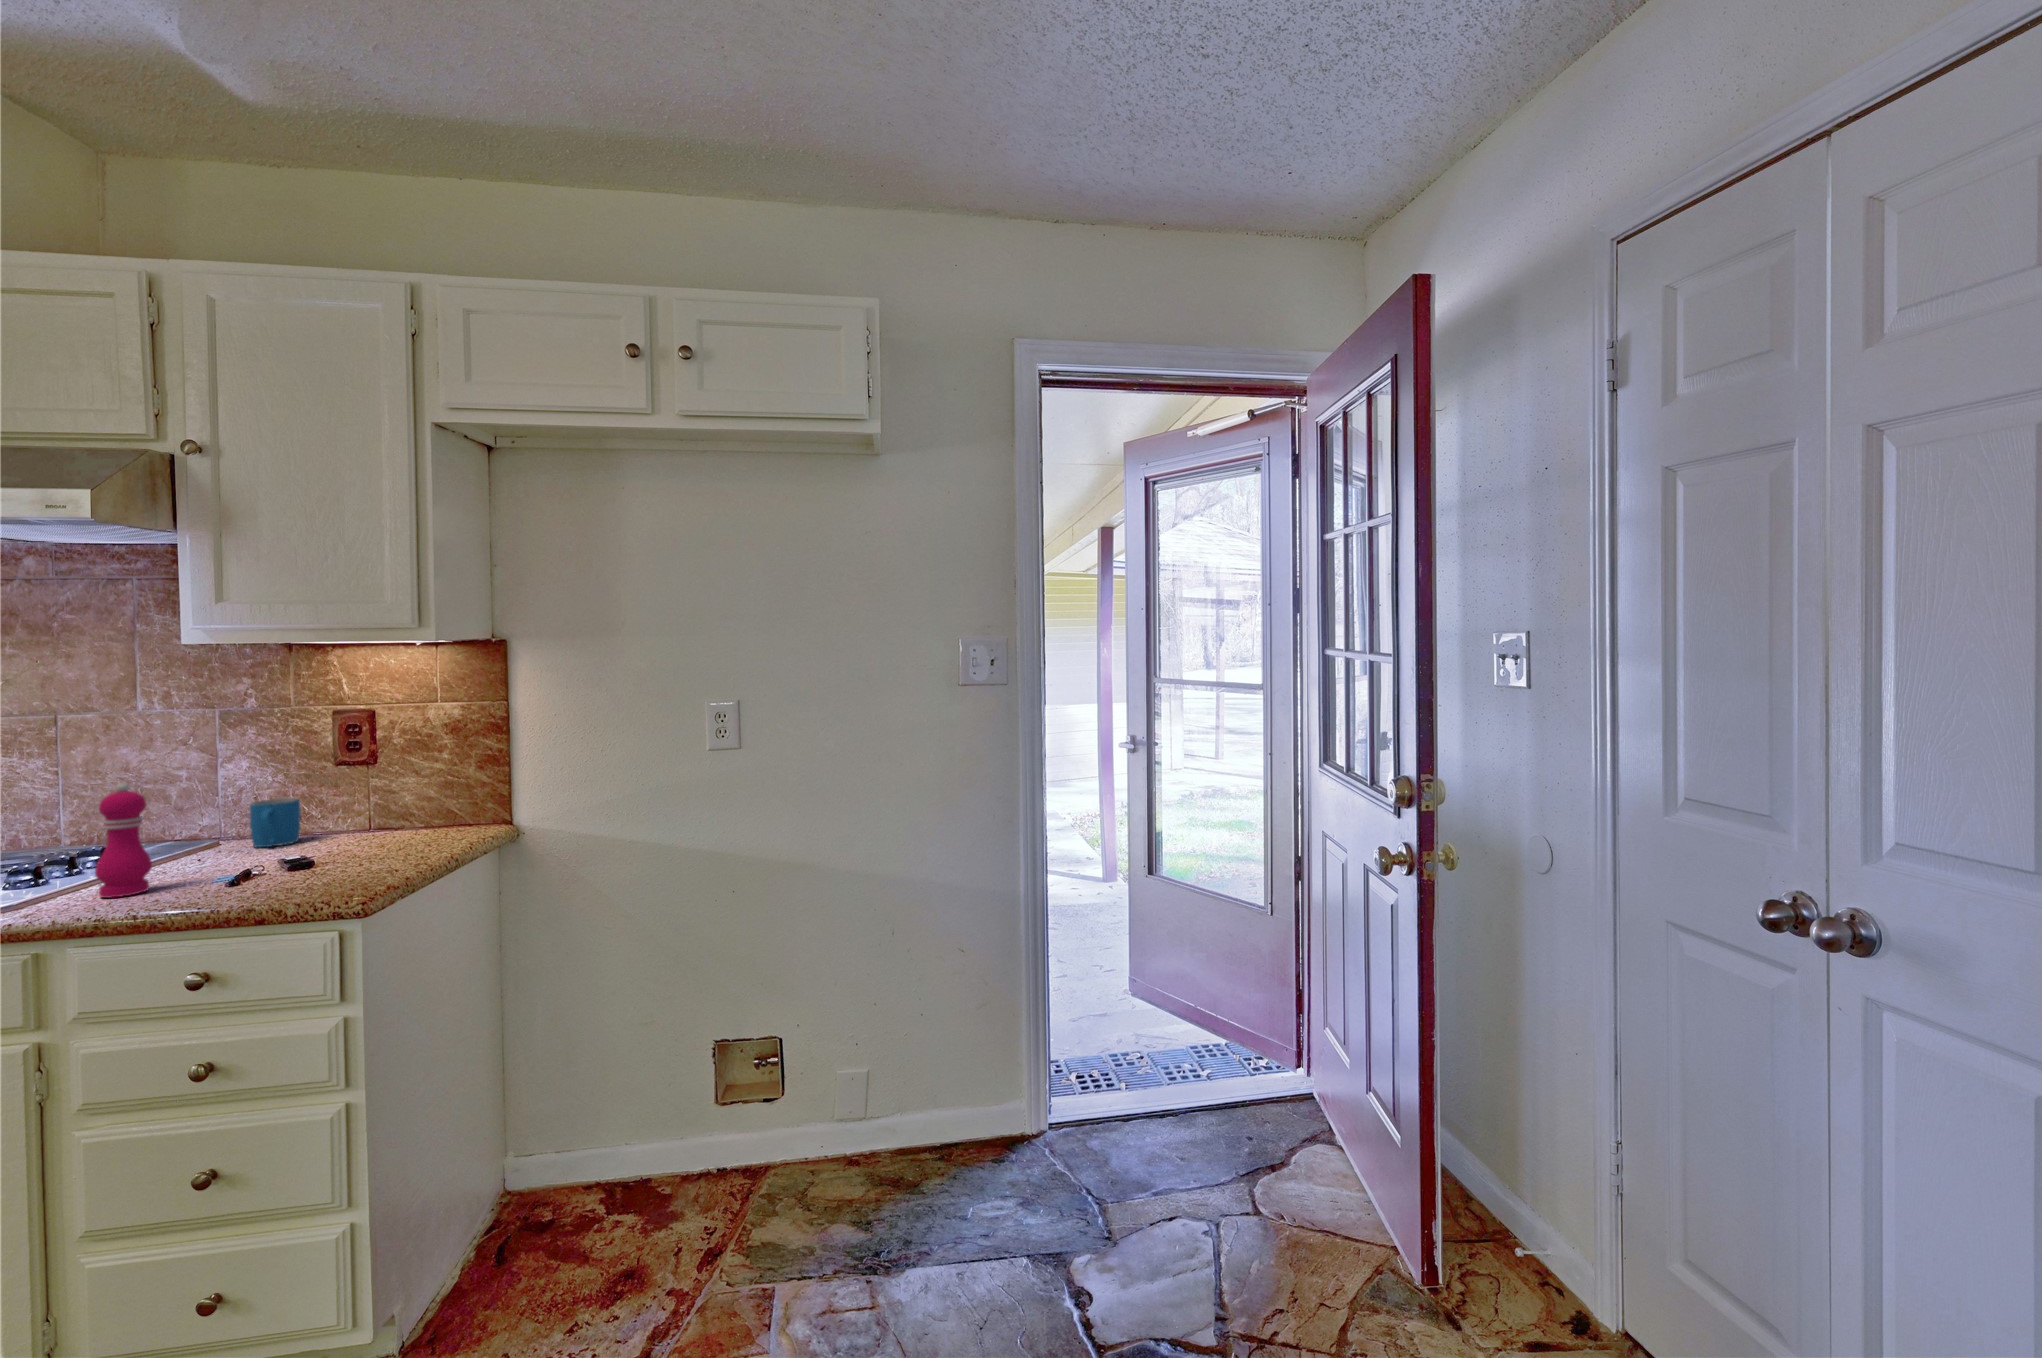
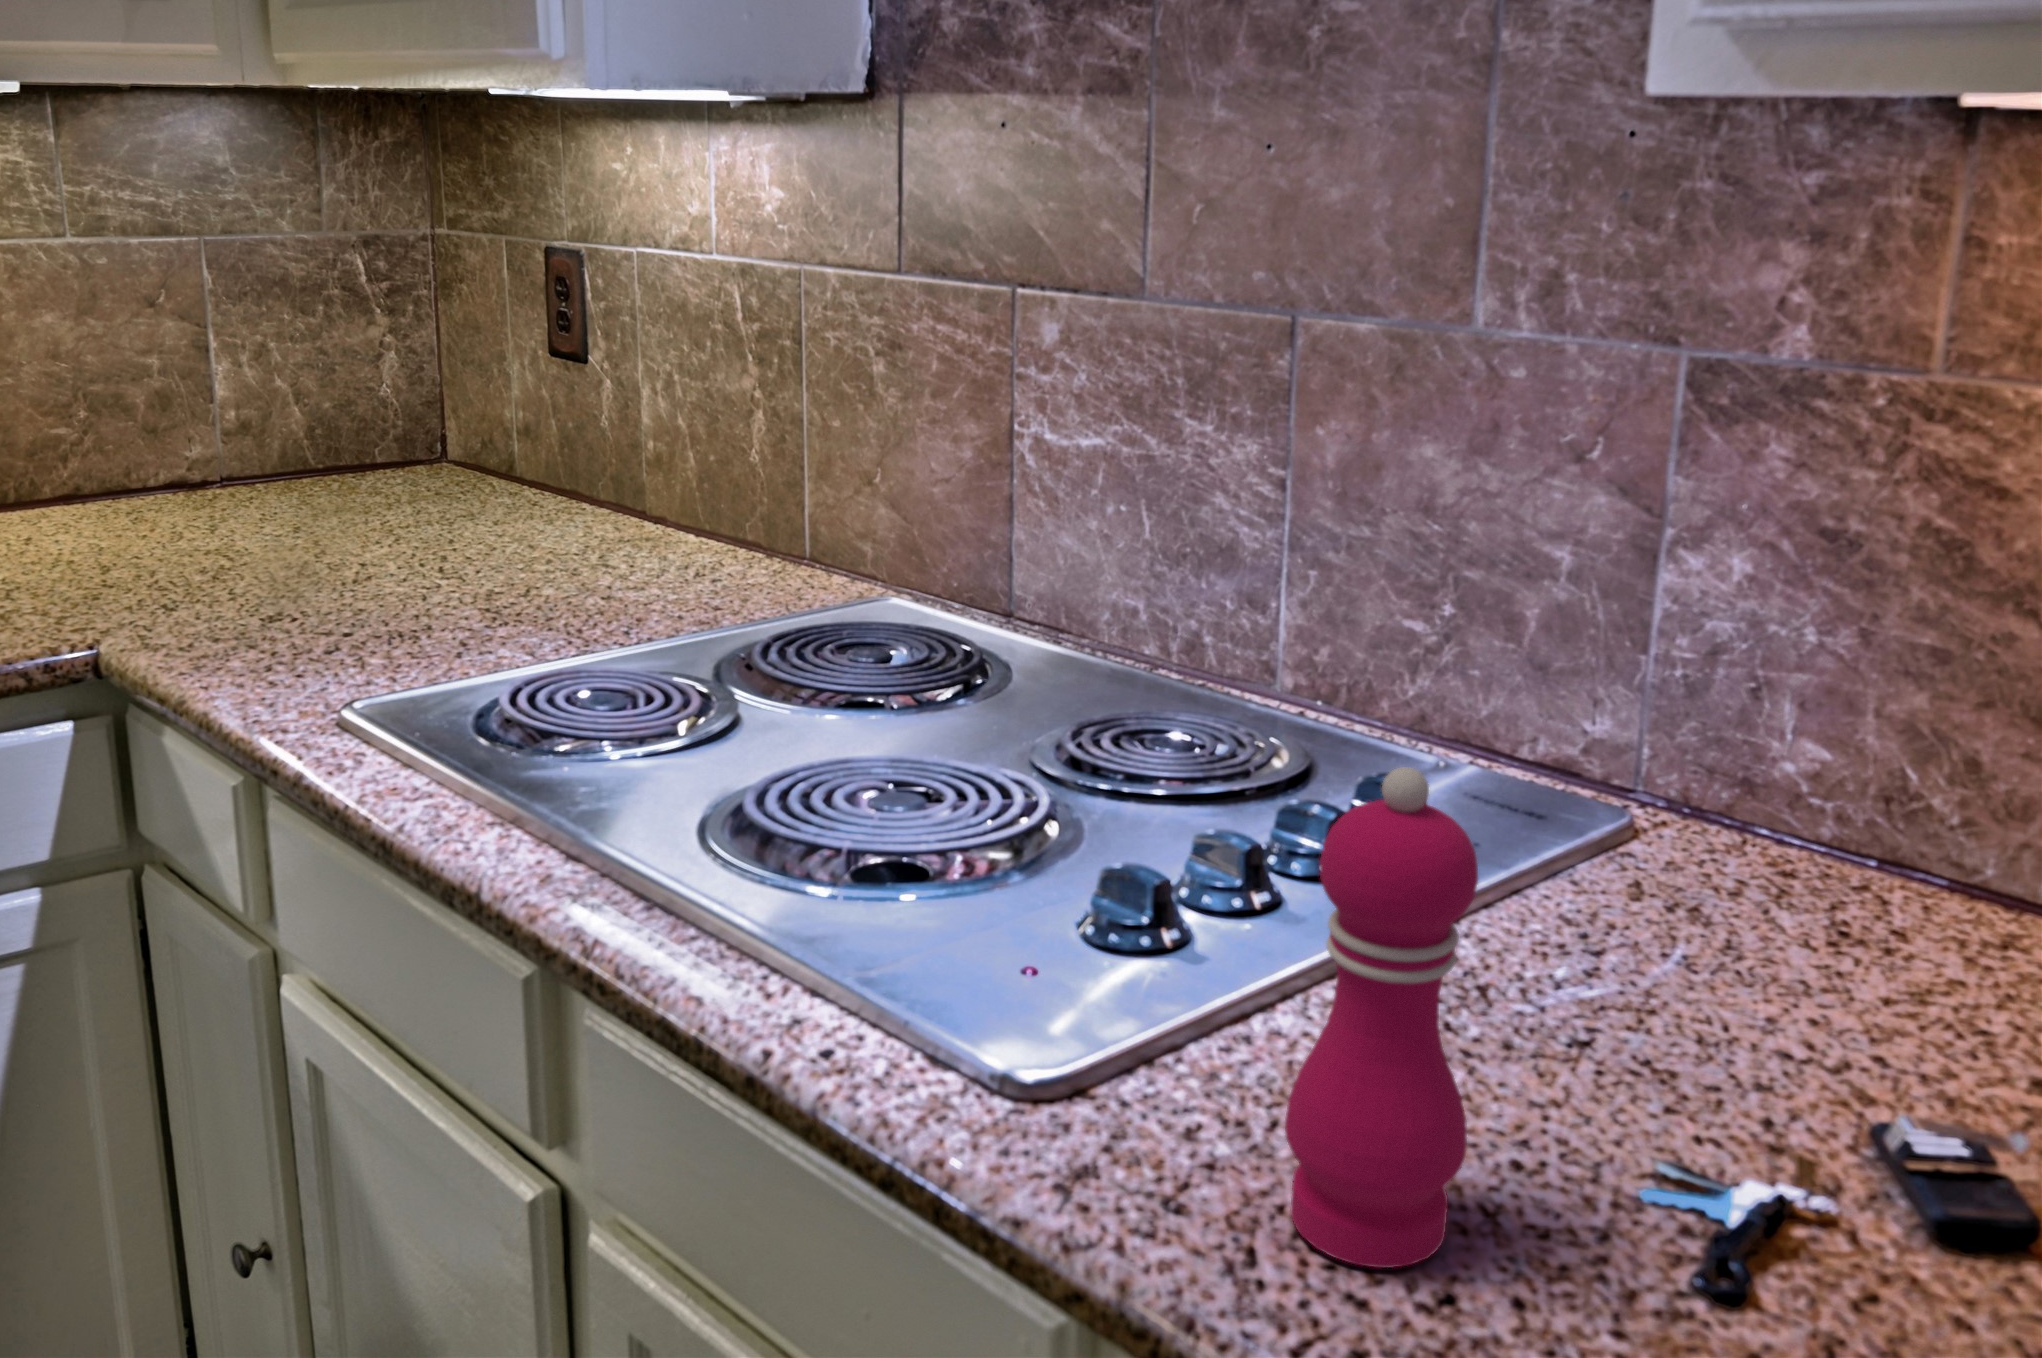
mug: present [250,797,300,847] -> none [1748,746,1932,965]

